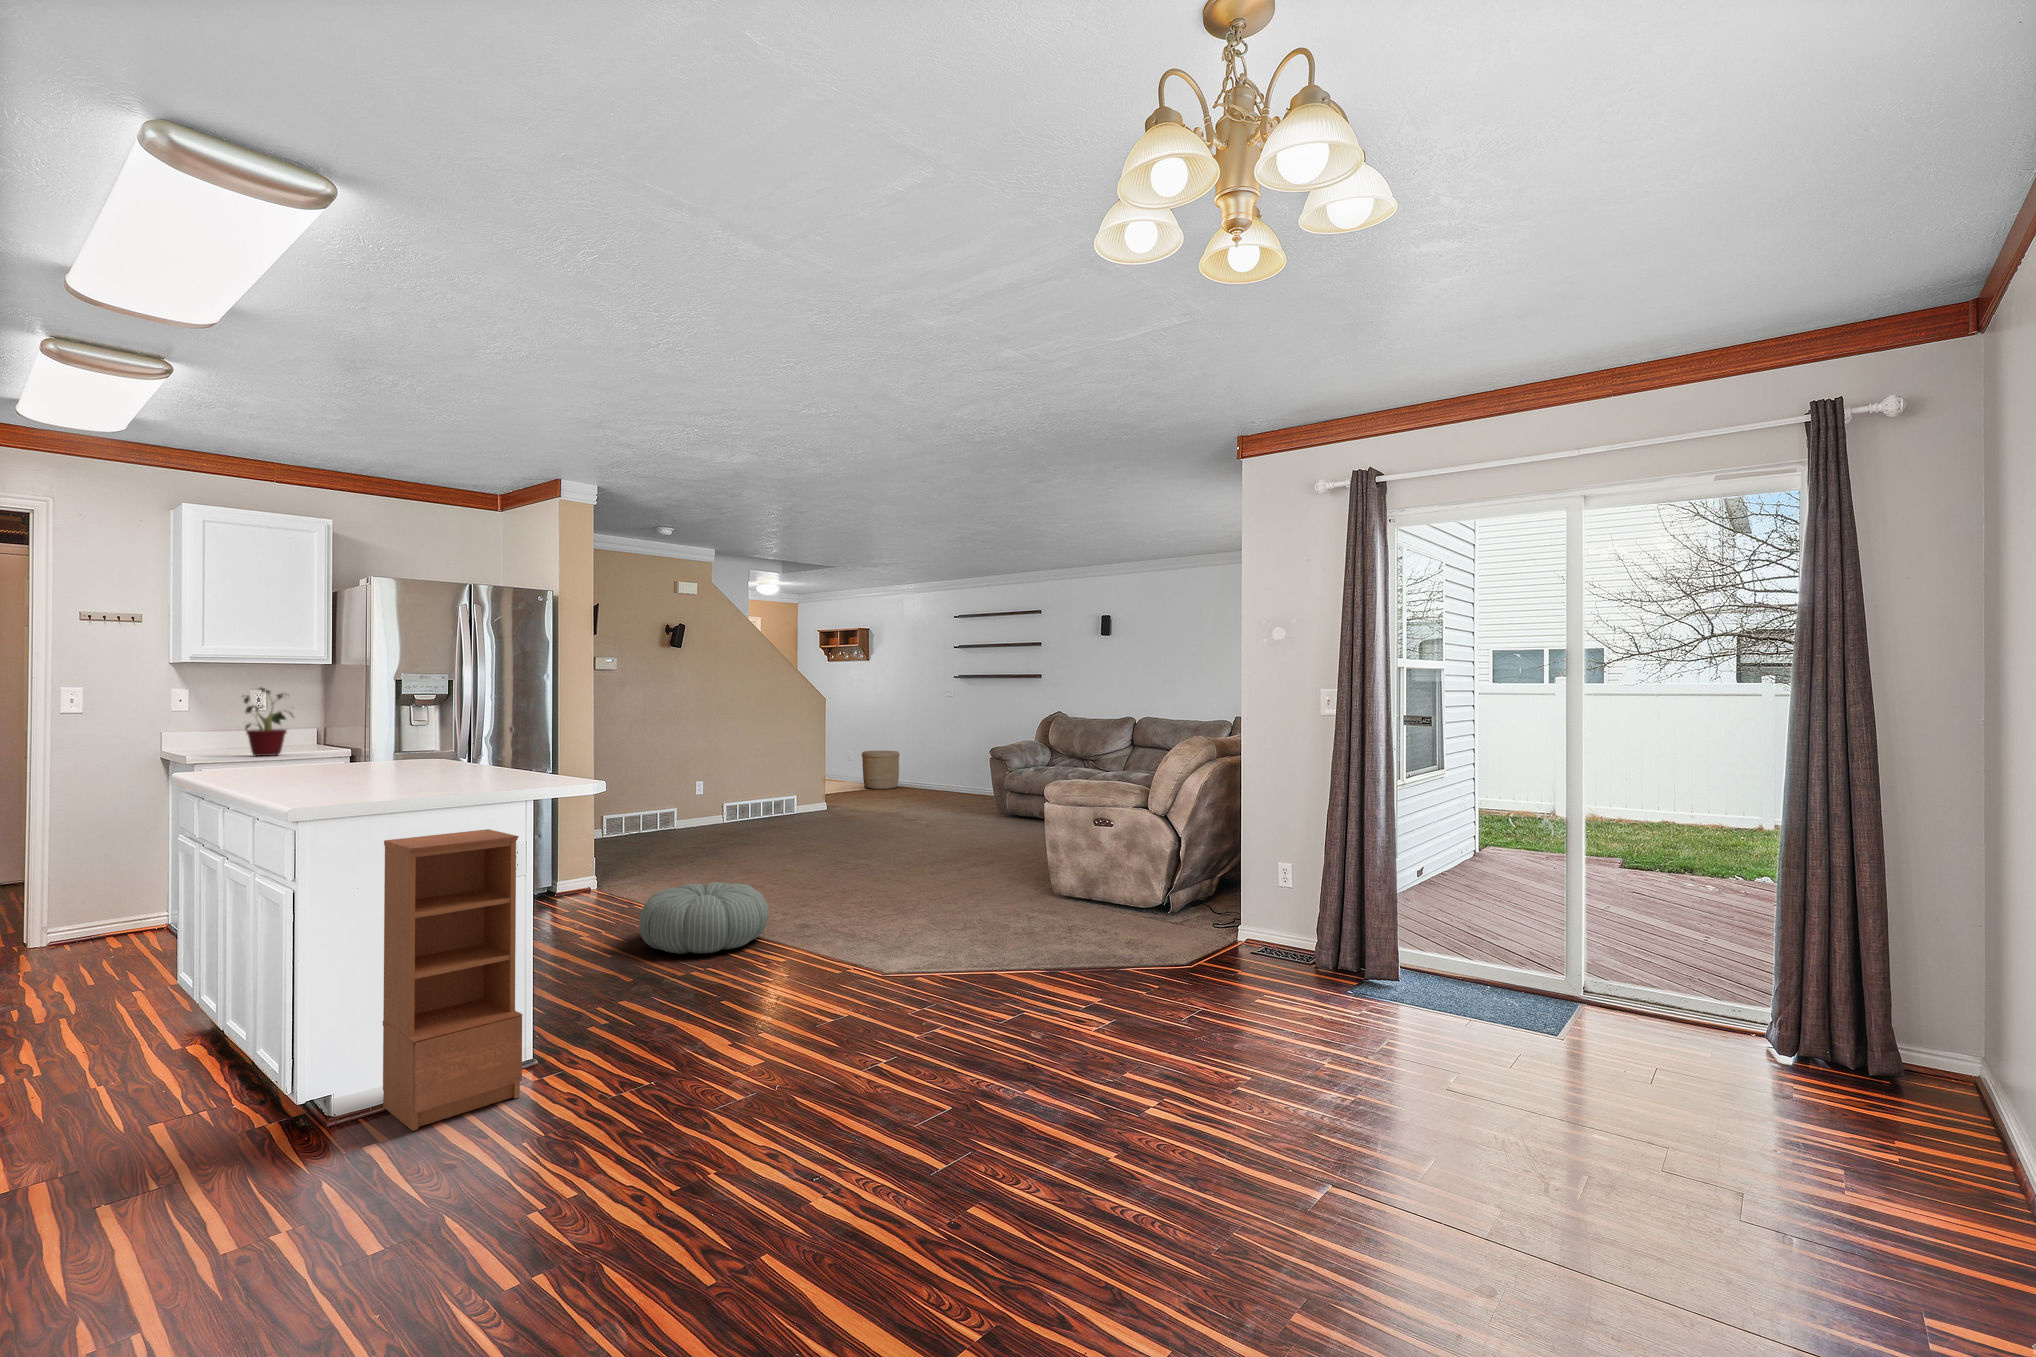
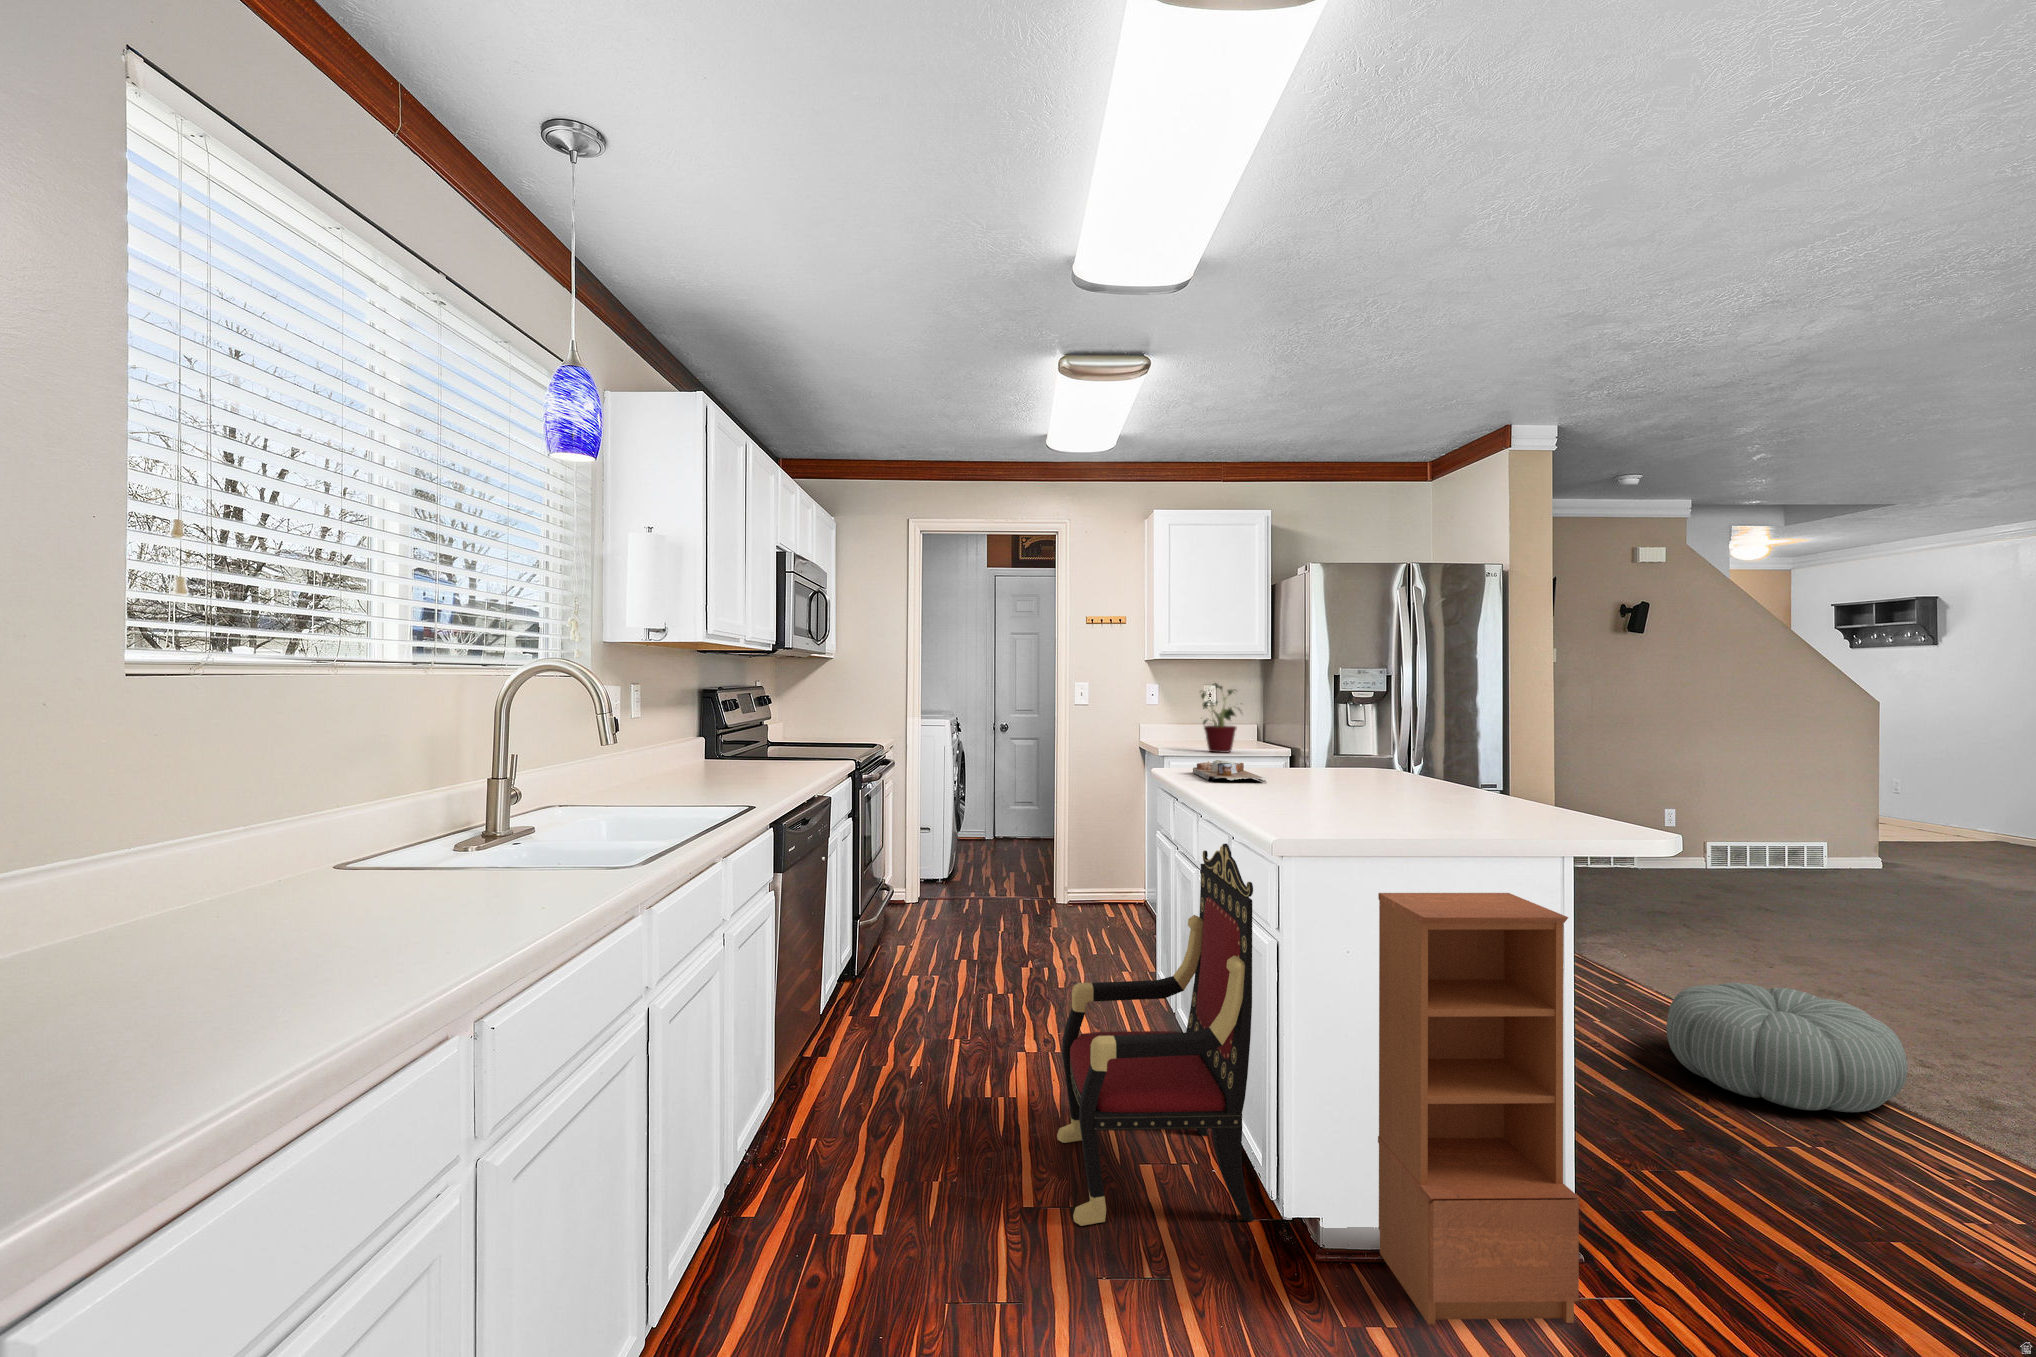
woven basket: present [862,751,900,789] -> none [1924,782,2005,844]
cutting board: none [224,758,304,777] -> present [1193,760,1266,783]
armchair: none [39,822,271,1180] -> present [1057,844,1253,1226]

